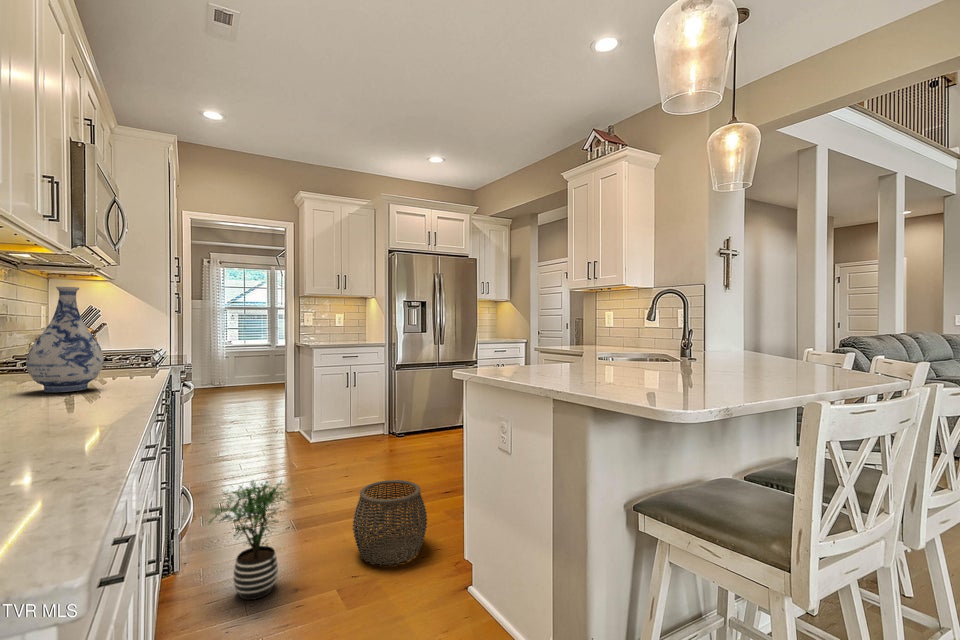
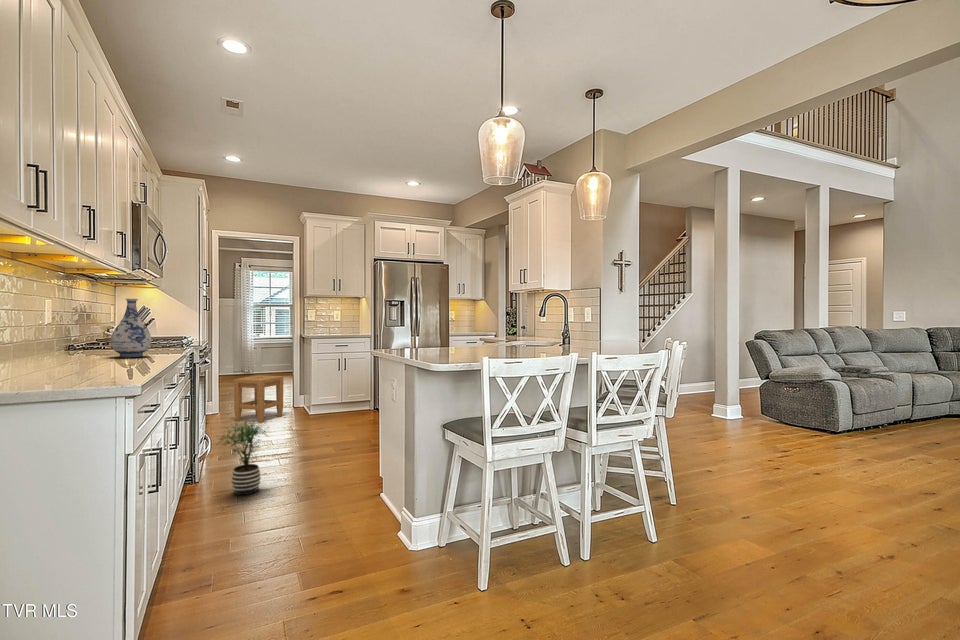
stool: none [213,396,277,459] -> present [234,375,283,423]
woven basket: present [353,480,427,565] -> none [314,428,366,482]

